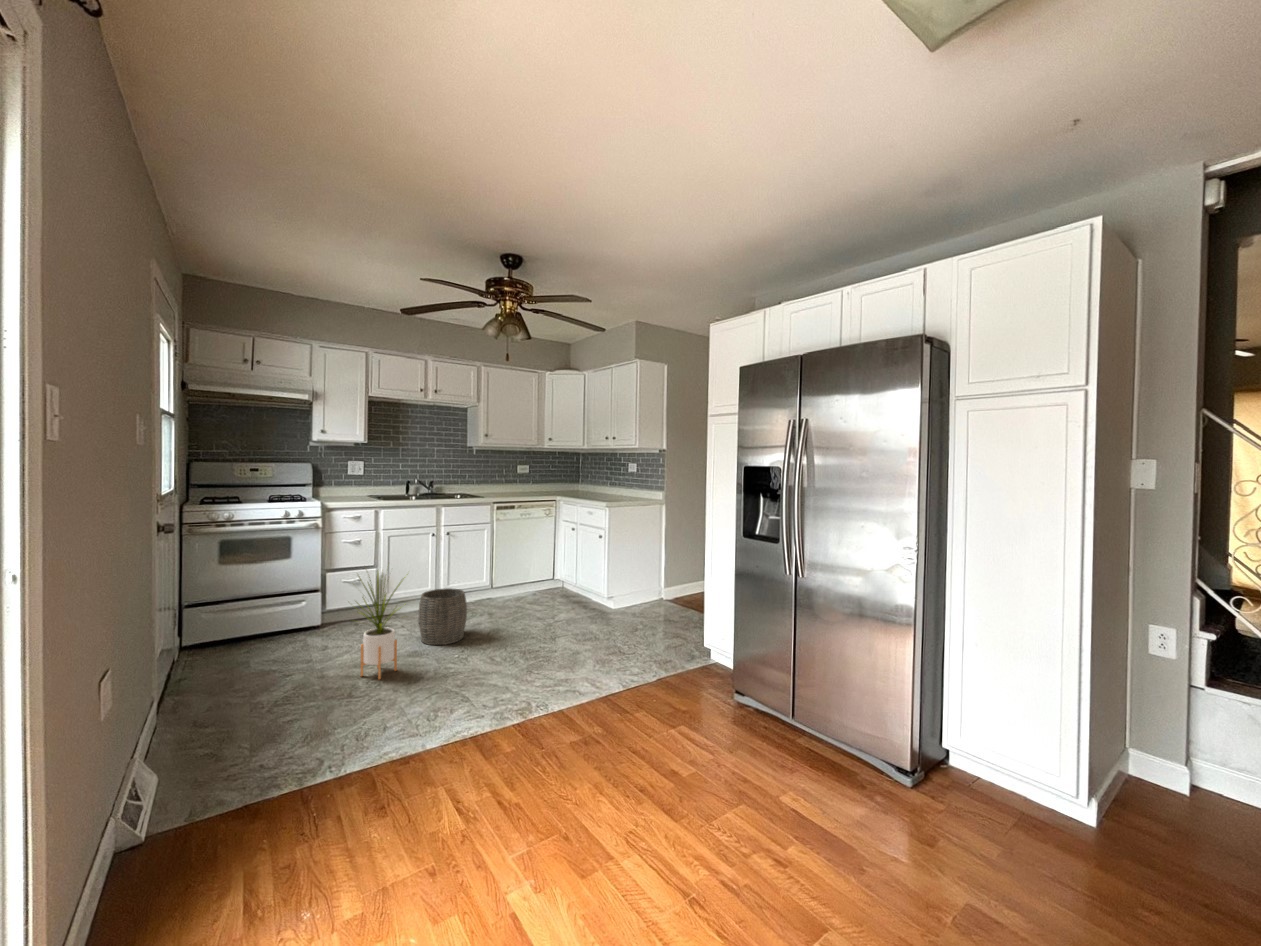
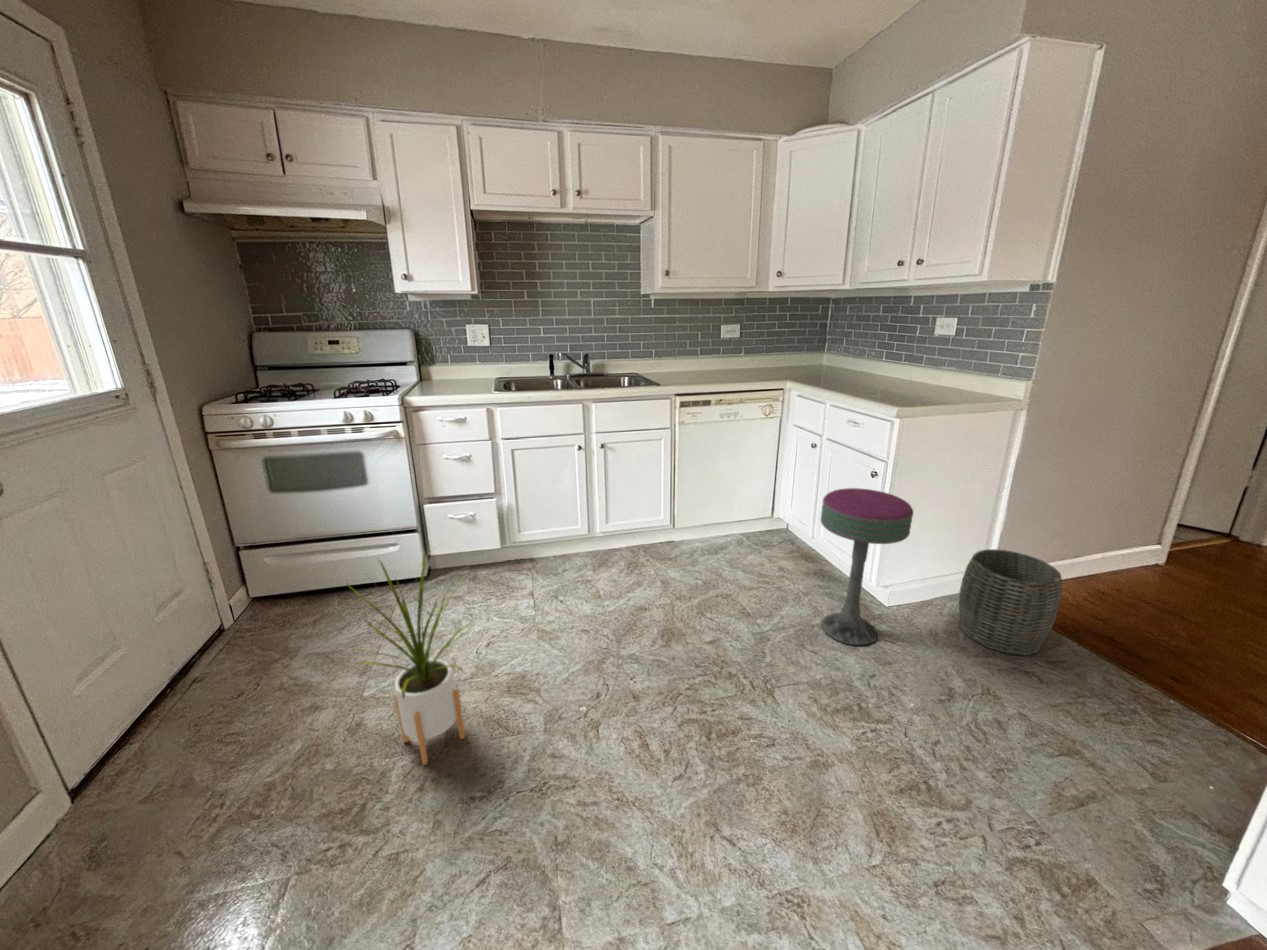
bar stool: none [576,543,617,622] -> present [821,488,913,645]
woven basket: present [418,588,467,645] -> present [958,549,1062,655]

